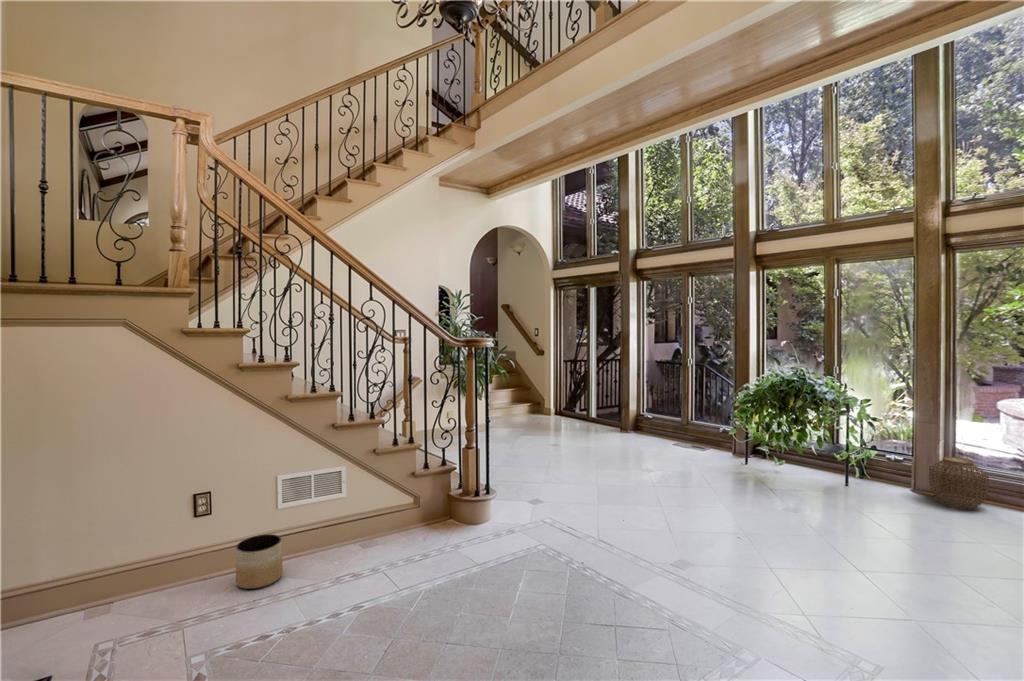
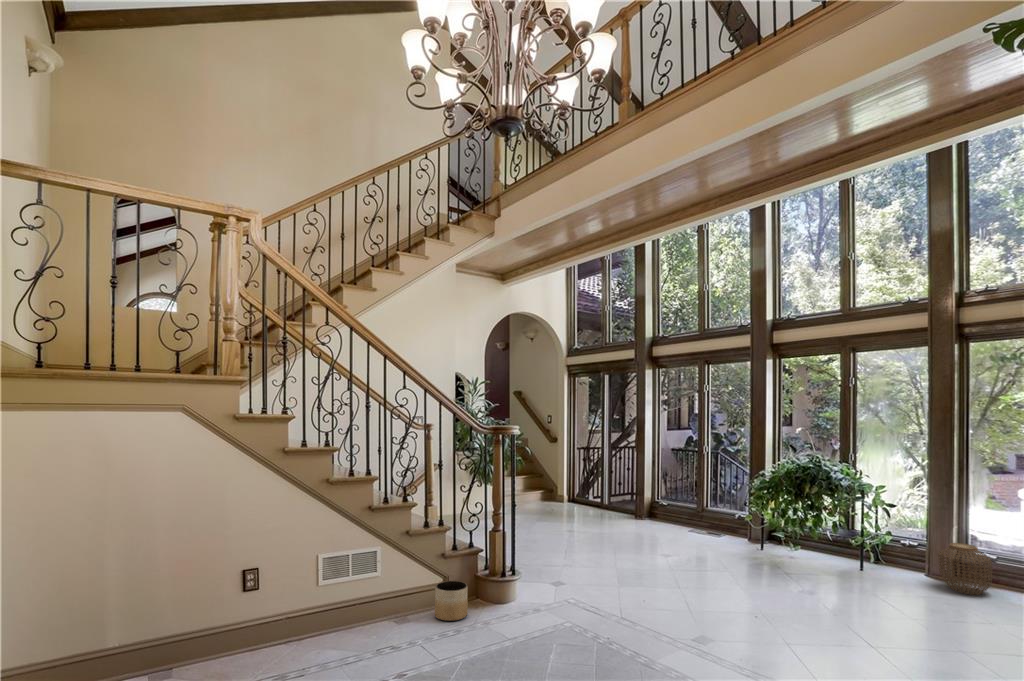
planter: present [236,534,283,589] -> present [435,581,468,621]

